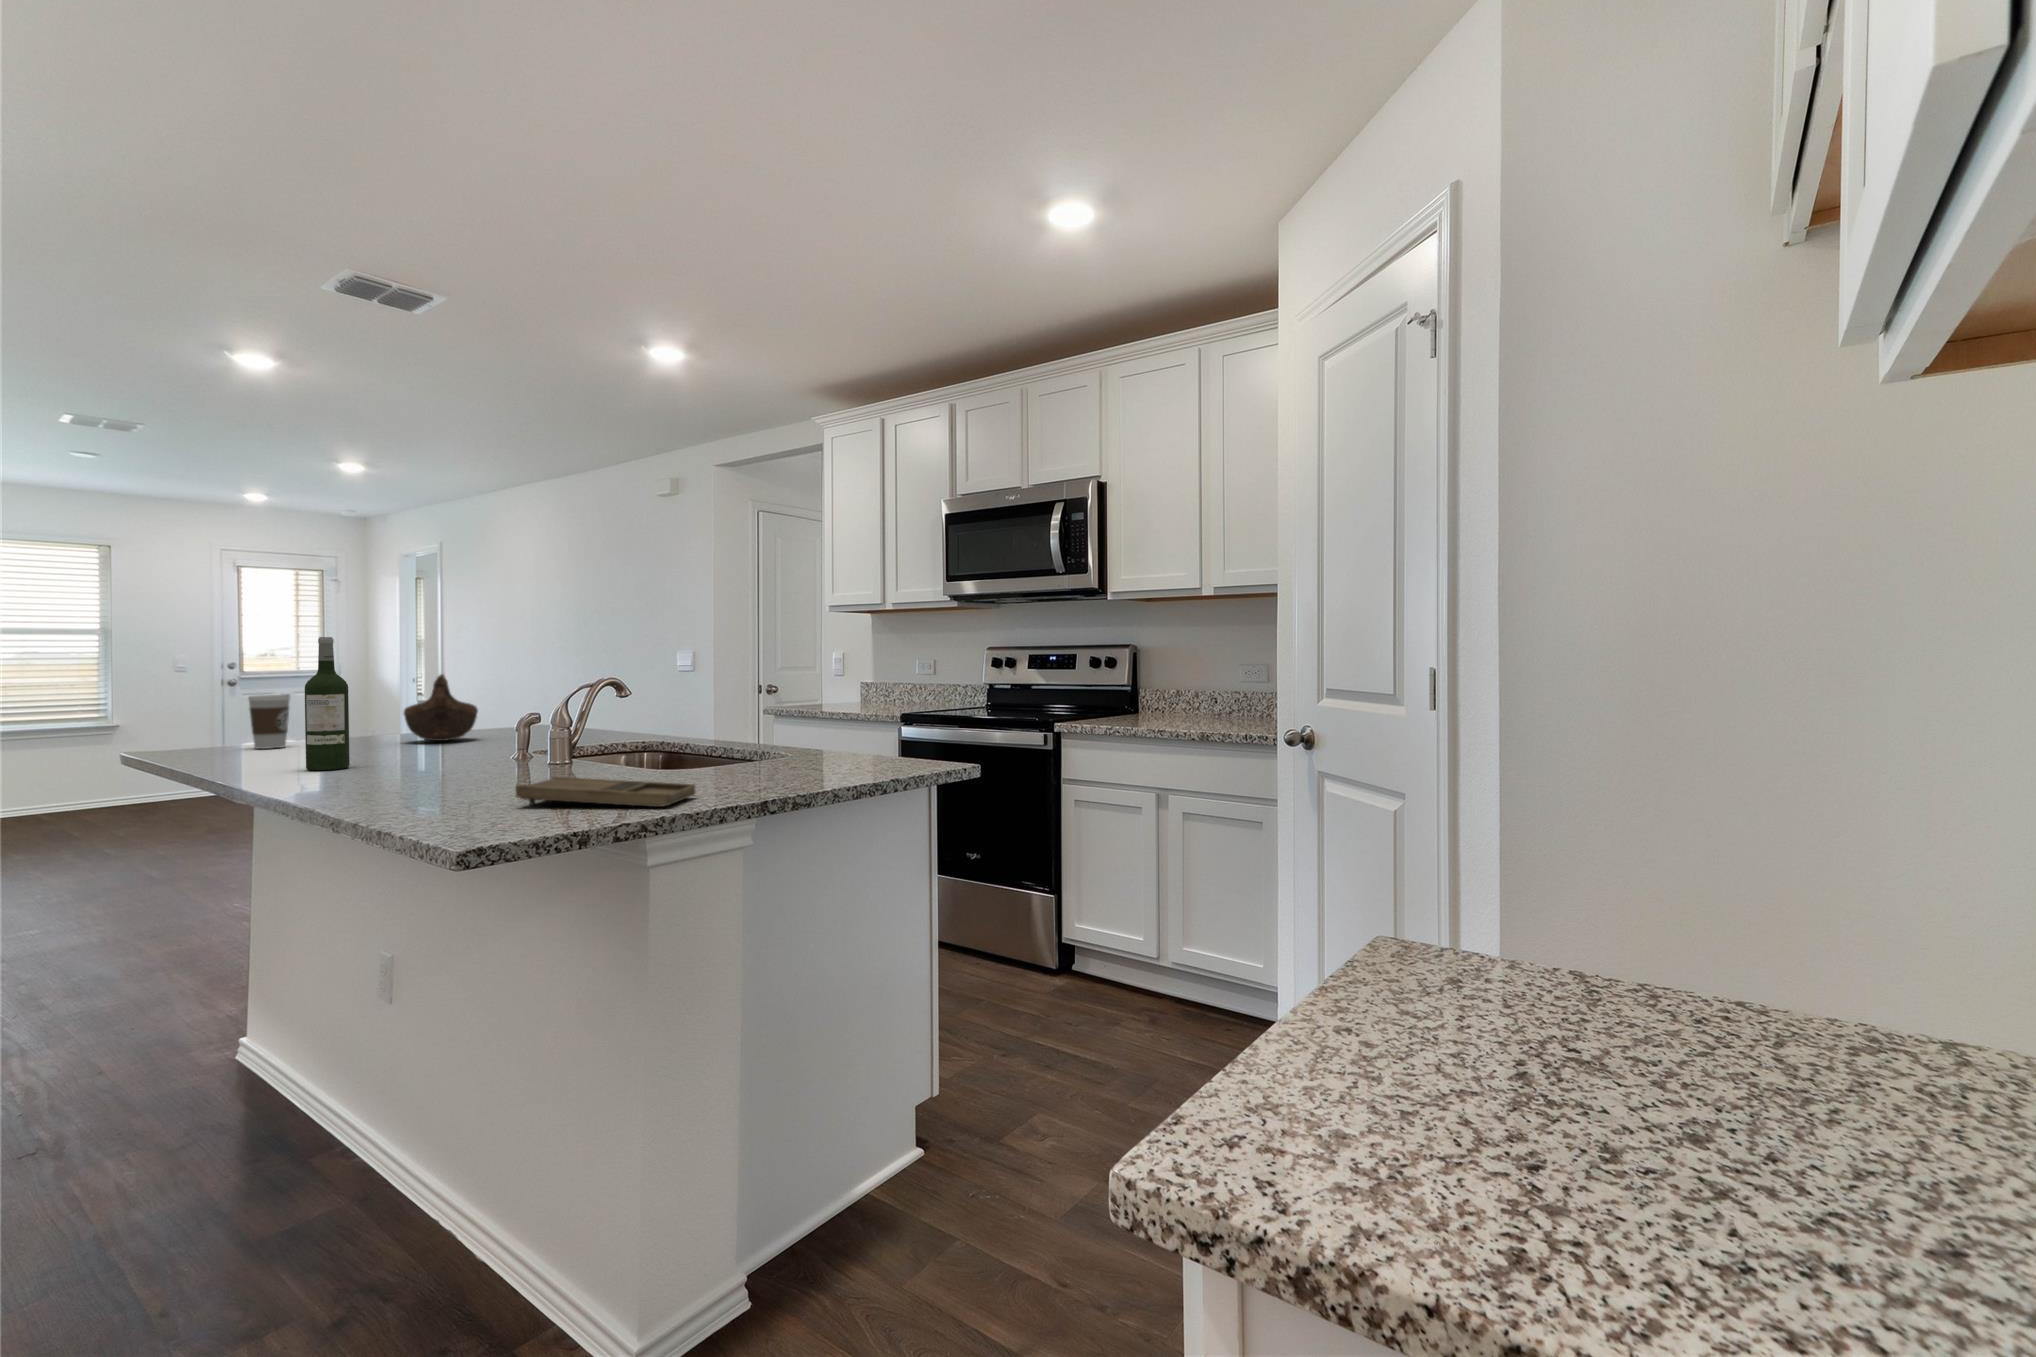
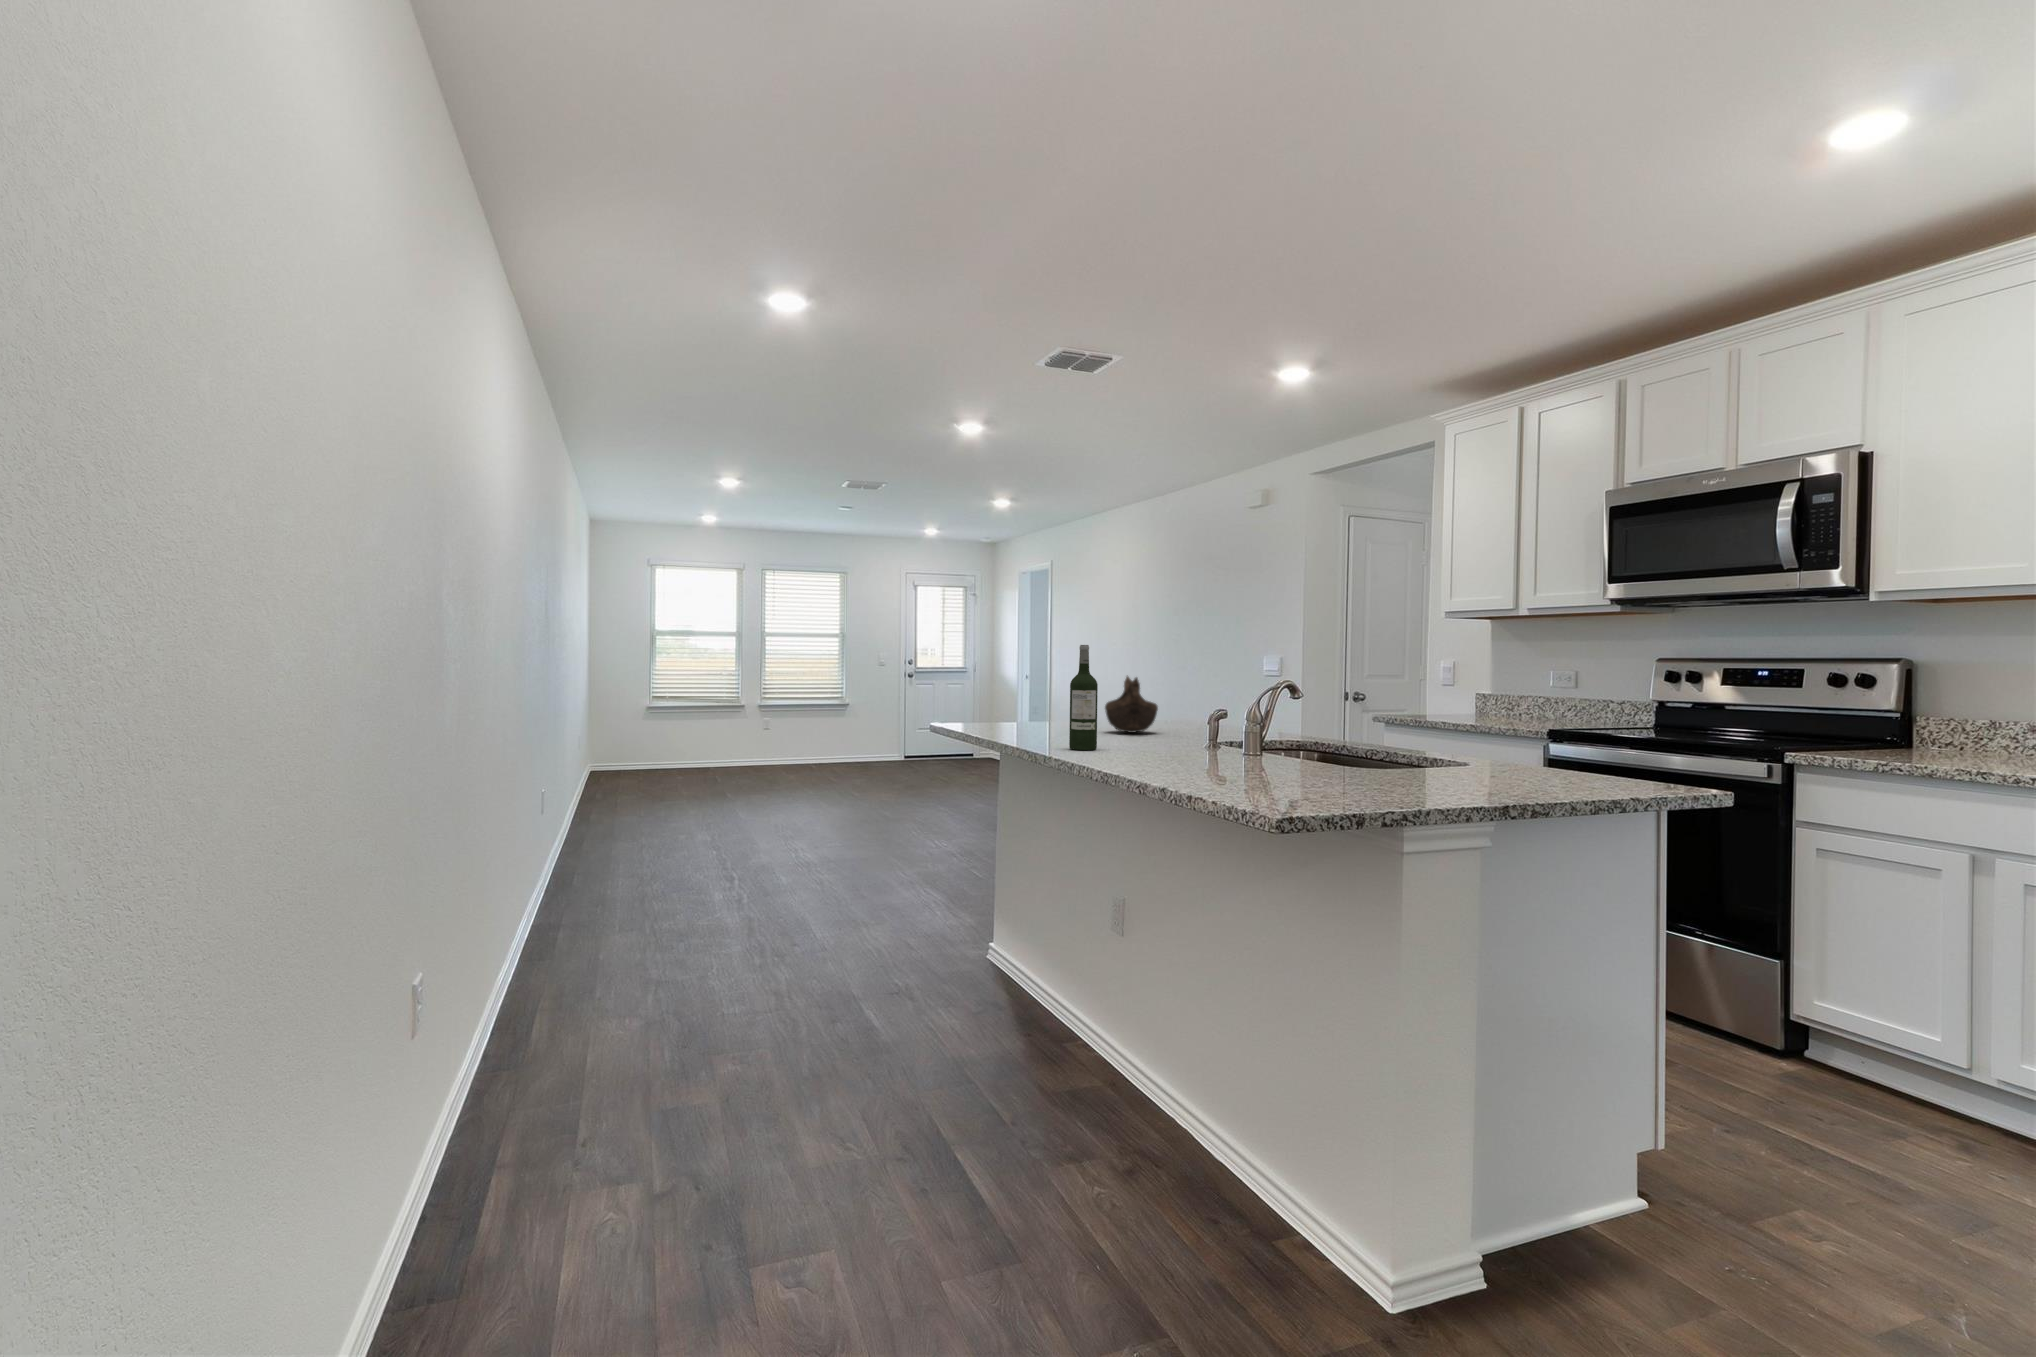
coffee cup: present [248,694,290,749] -> none [1005,689,1030,731]
tray: present [516,777,695,807] -> none [1276,767,1429,801]

